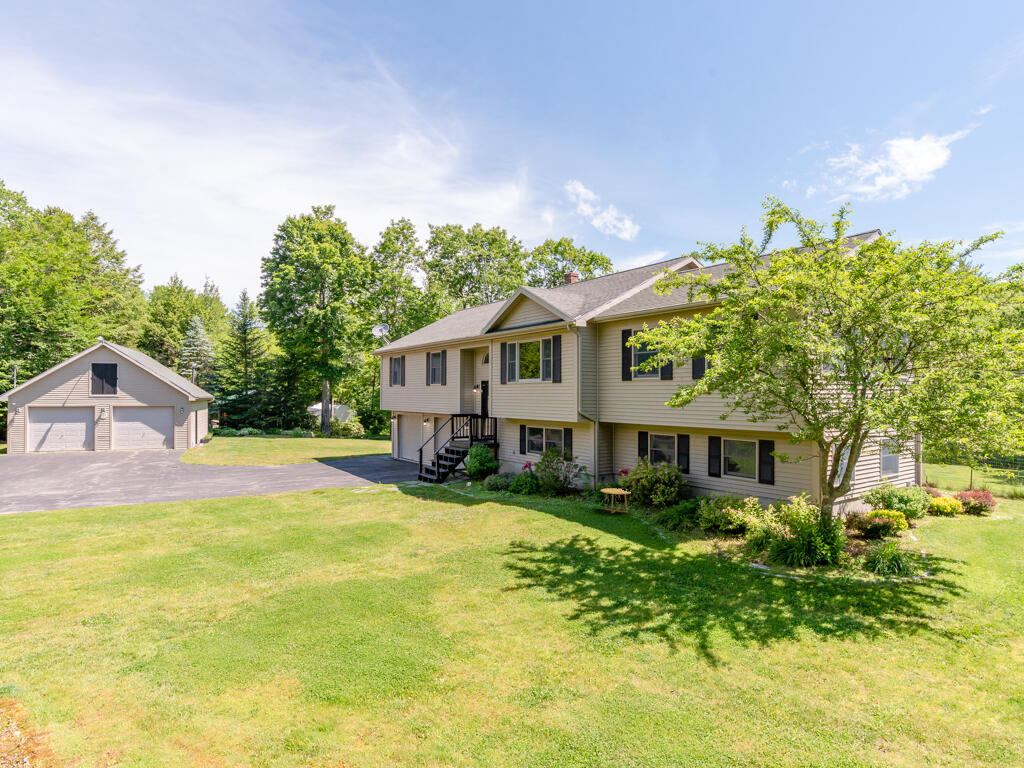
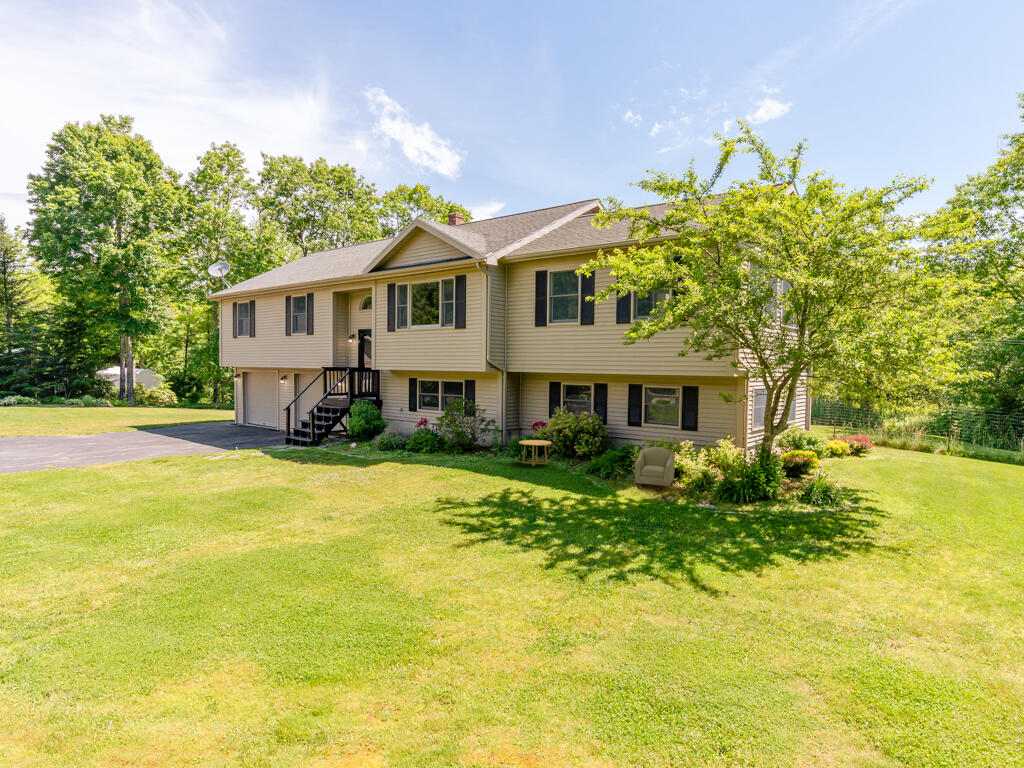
chair: none [691,504,736,548] -> present [635,447,675,491]

